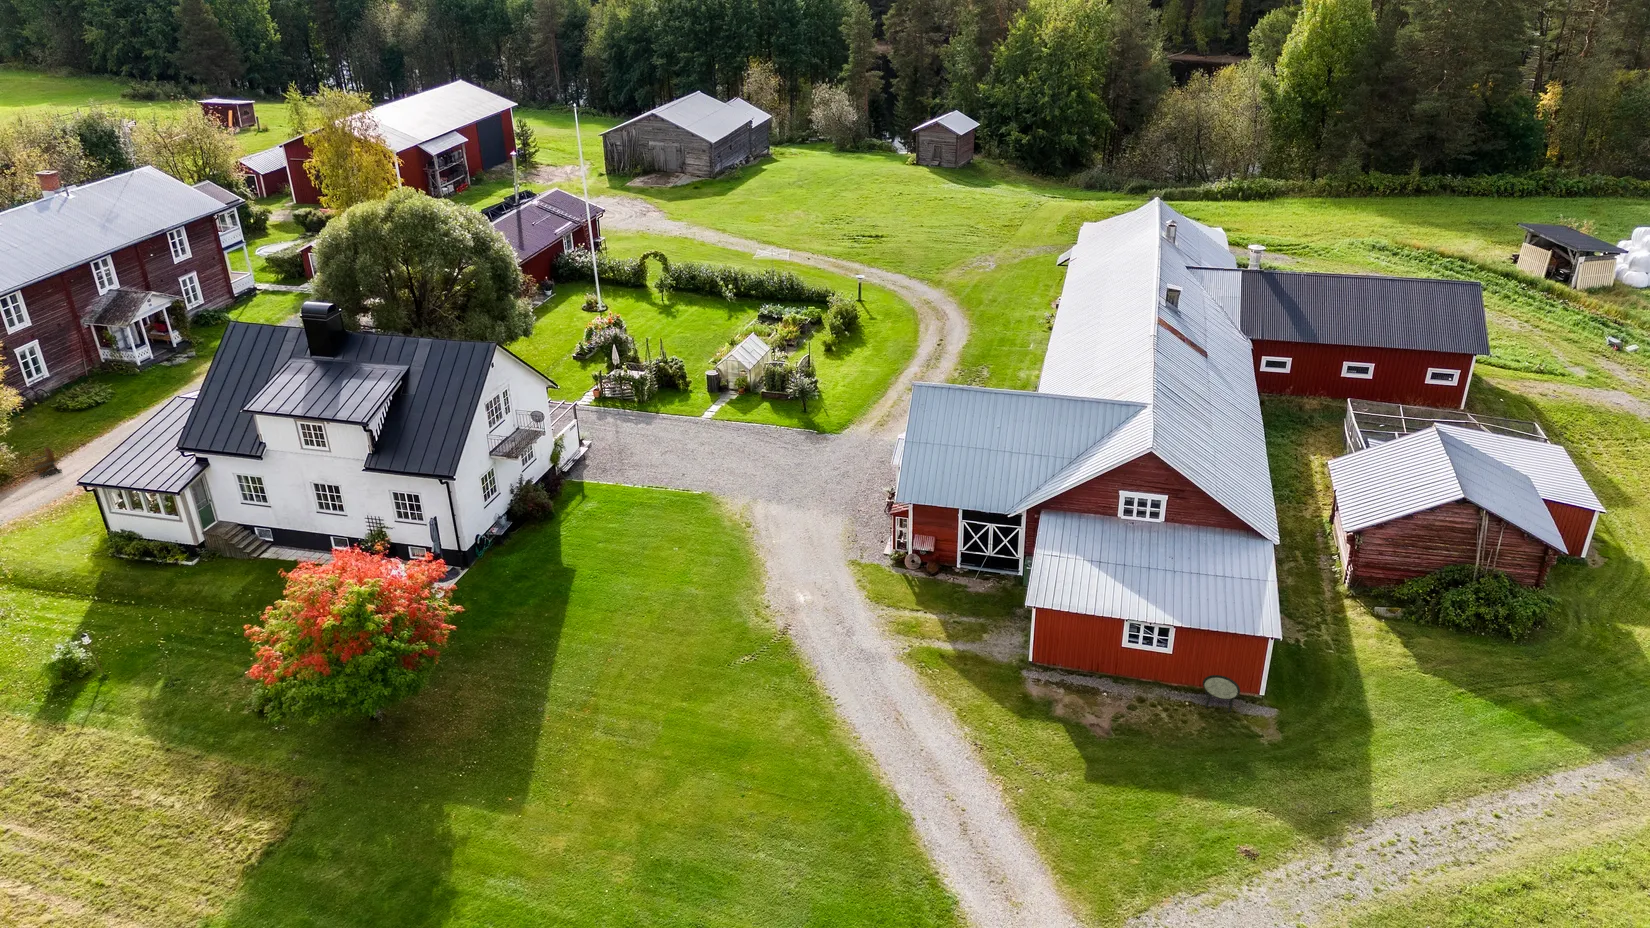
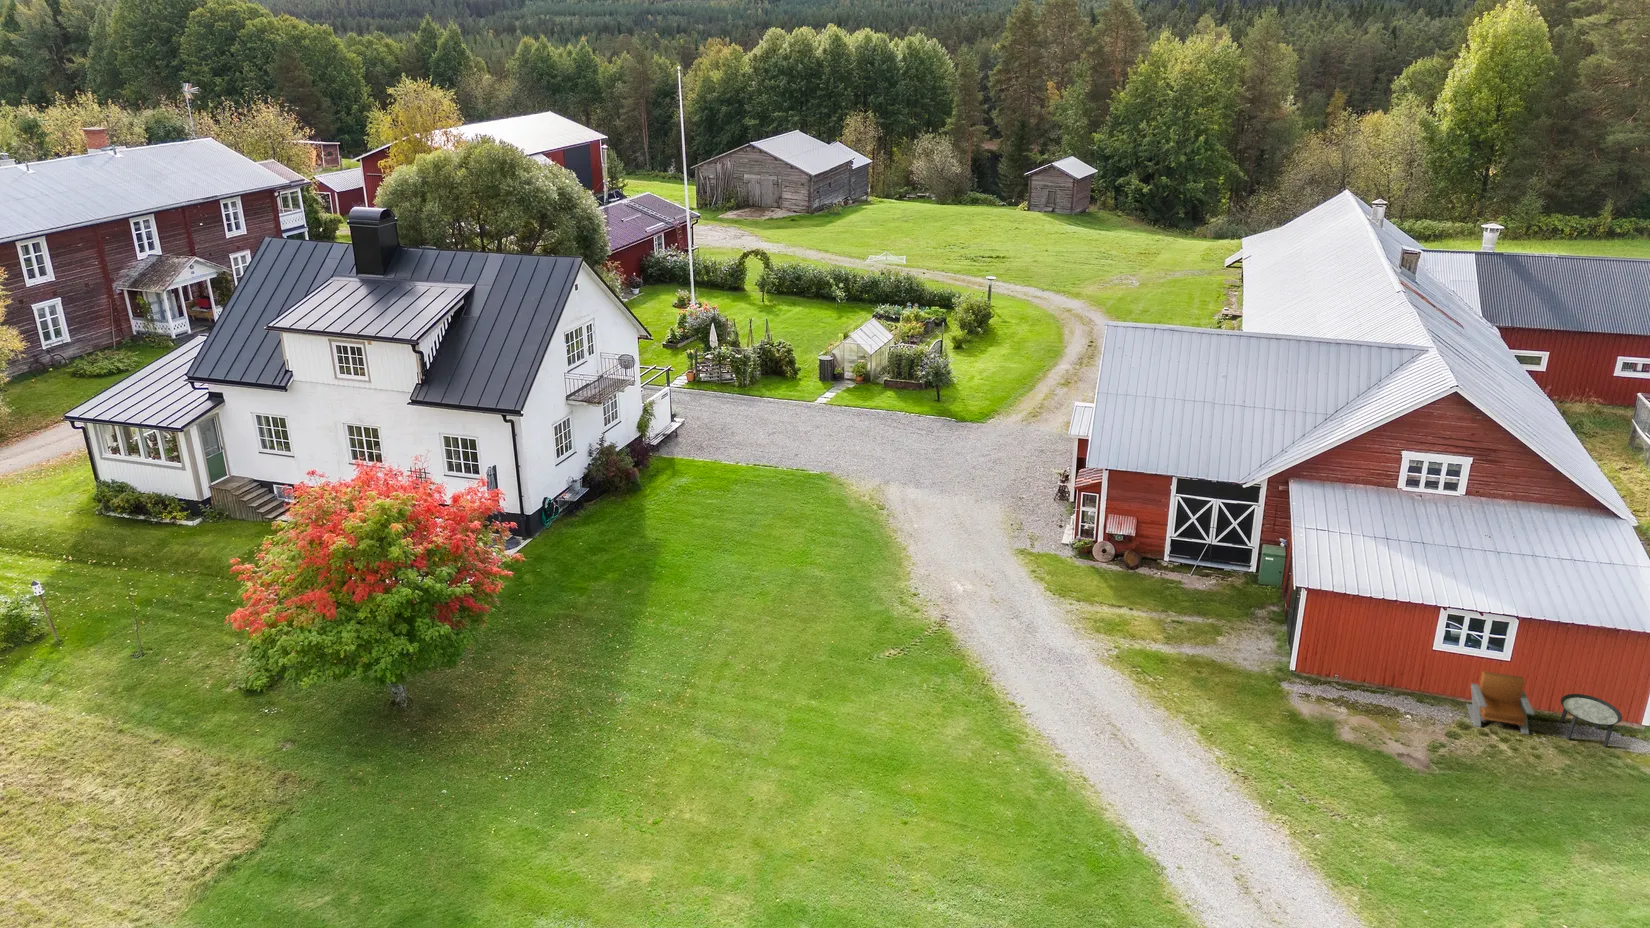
lounge chair: present [32,447,62,478] -> present [1467,671,1534,735]

